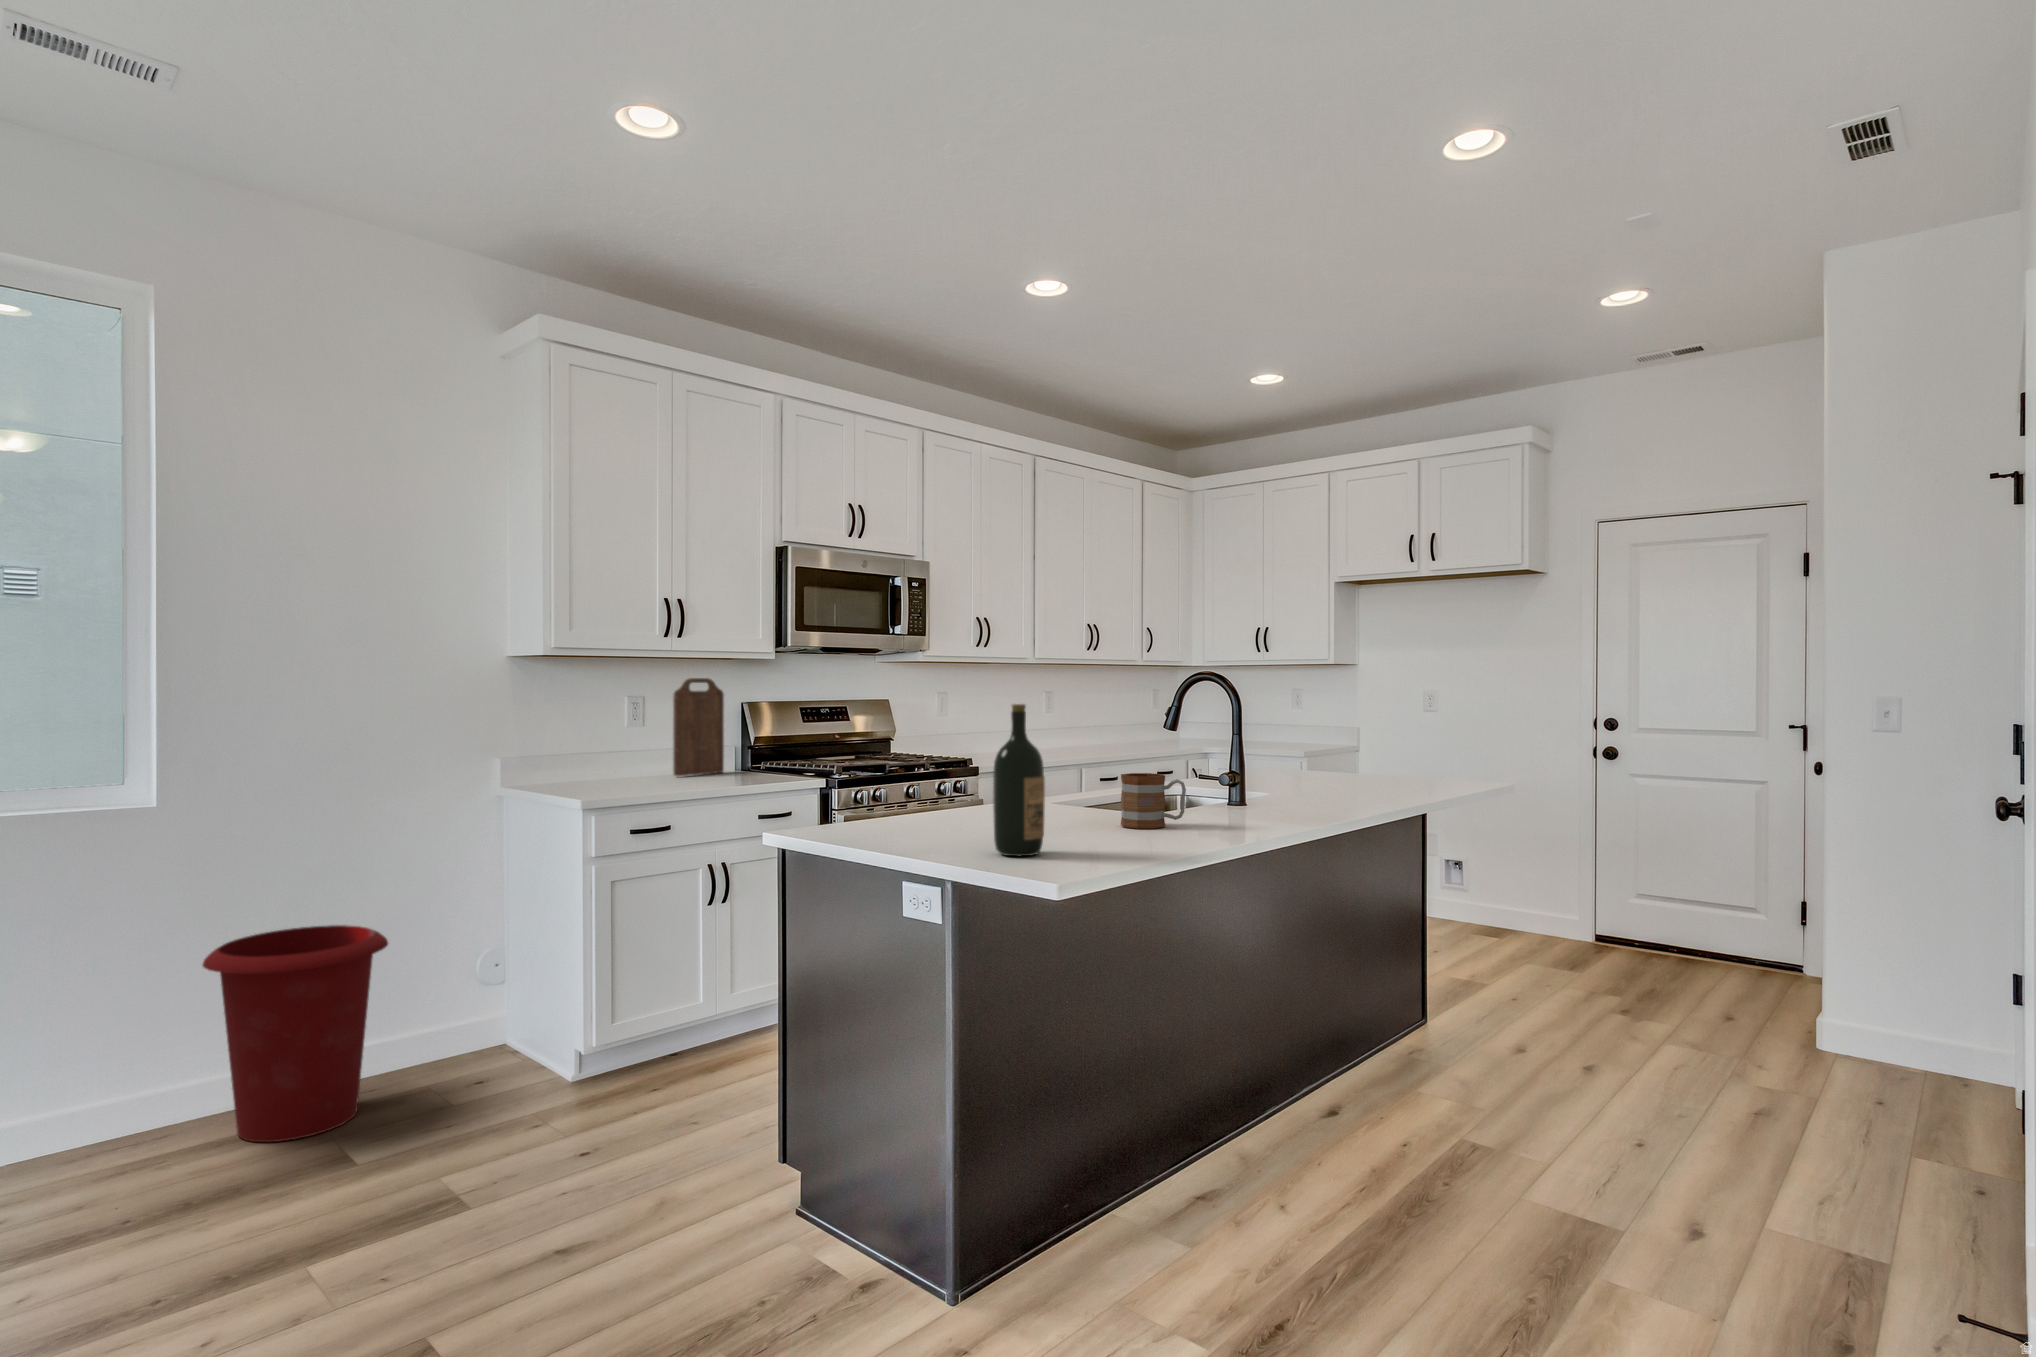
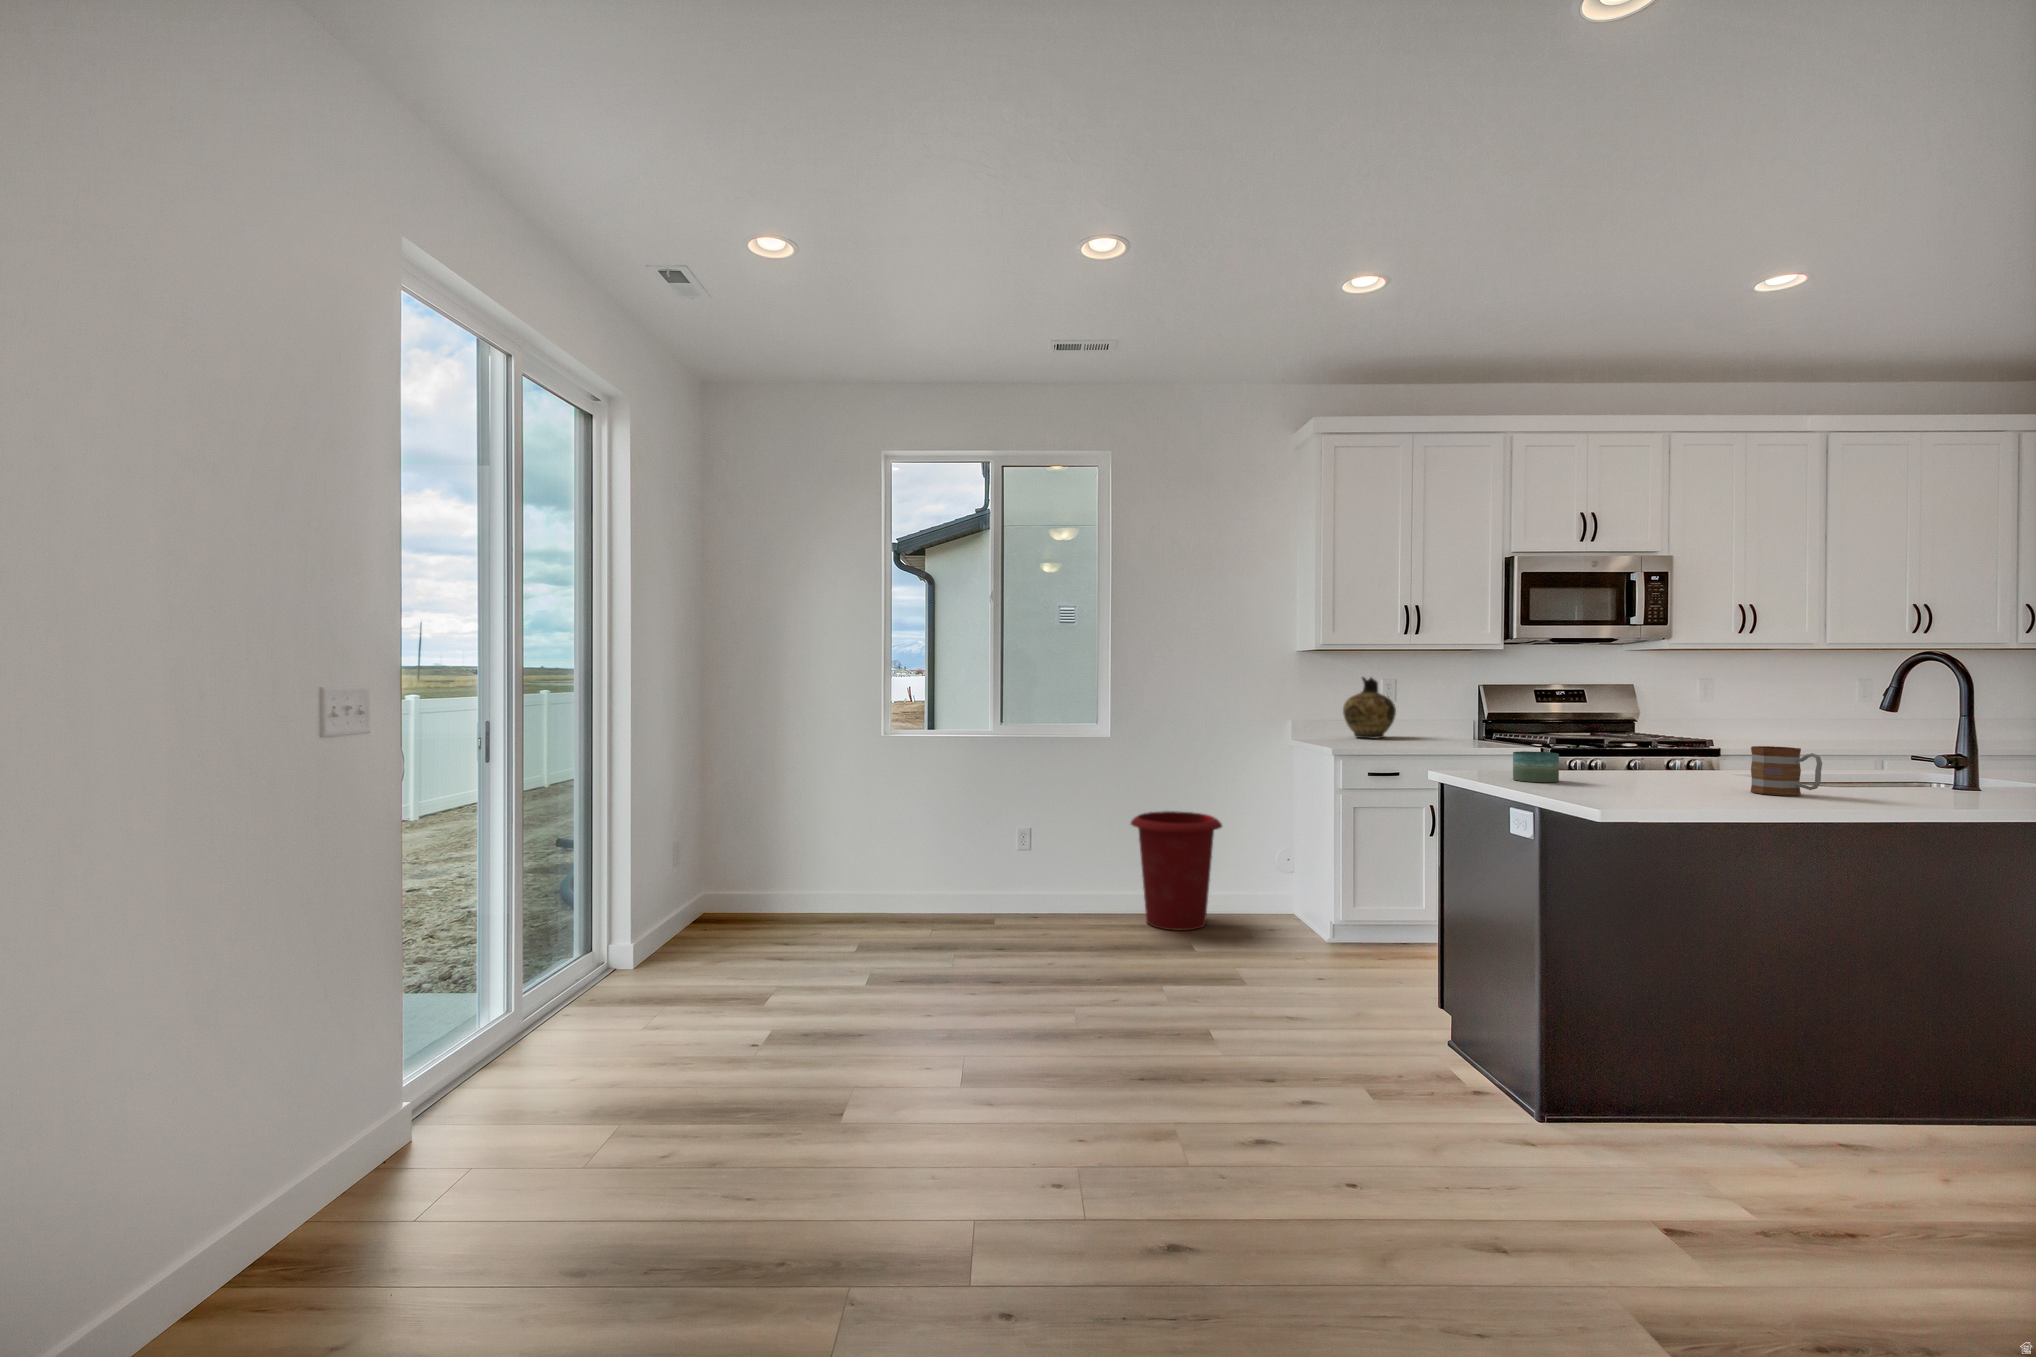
cutting board: present [673,678,724,776] -> none [1417,665,1460,738]
ceramic jug: none [572,695,645,782] -> present [1343,677,1396,739]
wine bottle: present [993,704,1045,856] -> none [1580,681,1626,798]
candle: none [883,796,935,838] -> present [1513,751,1559,782]

